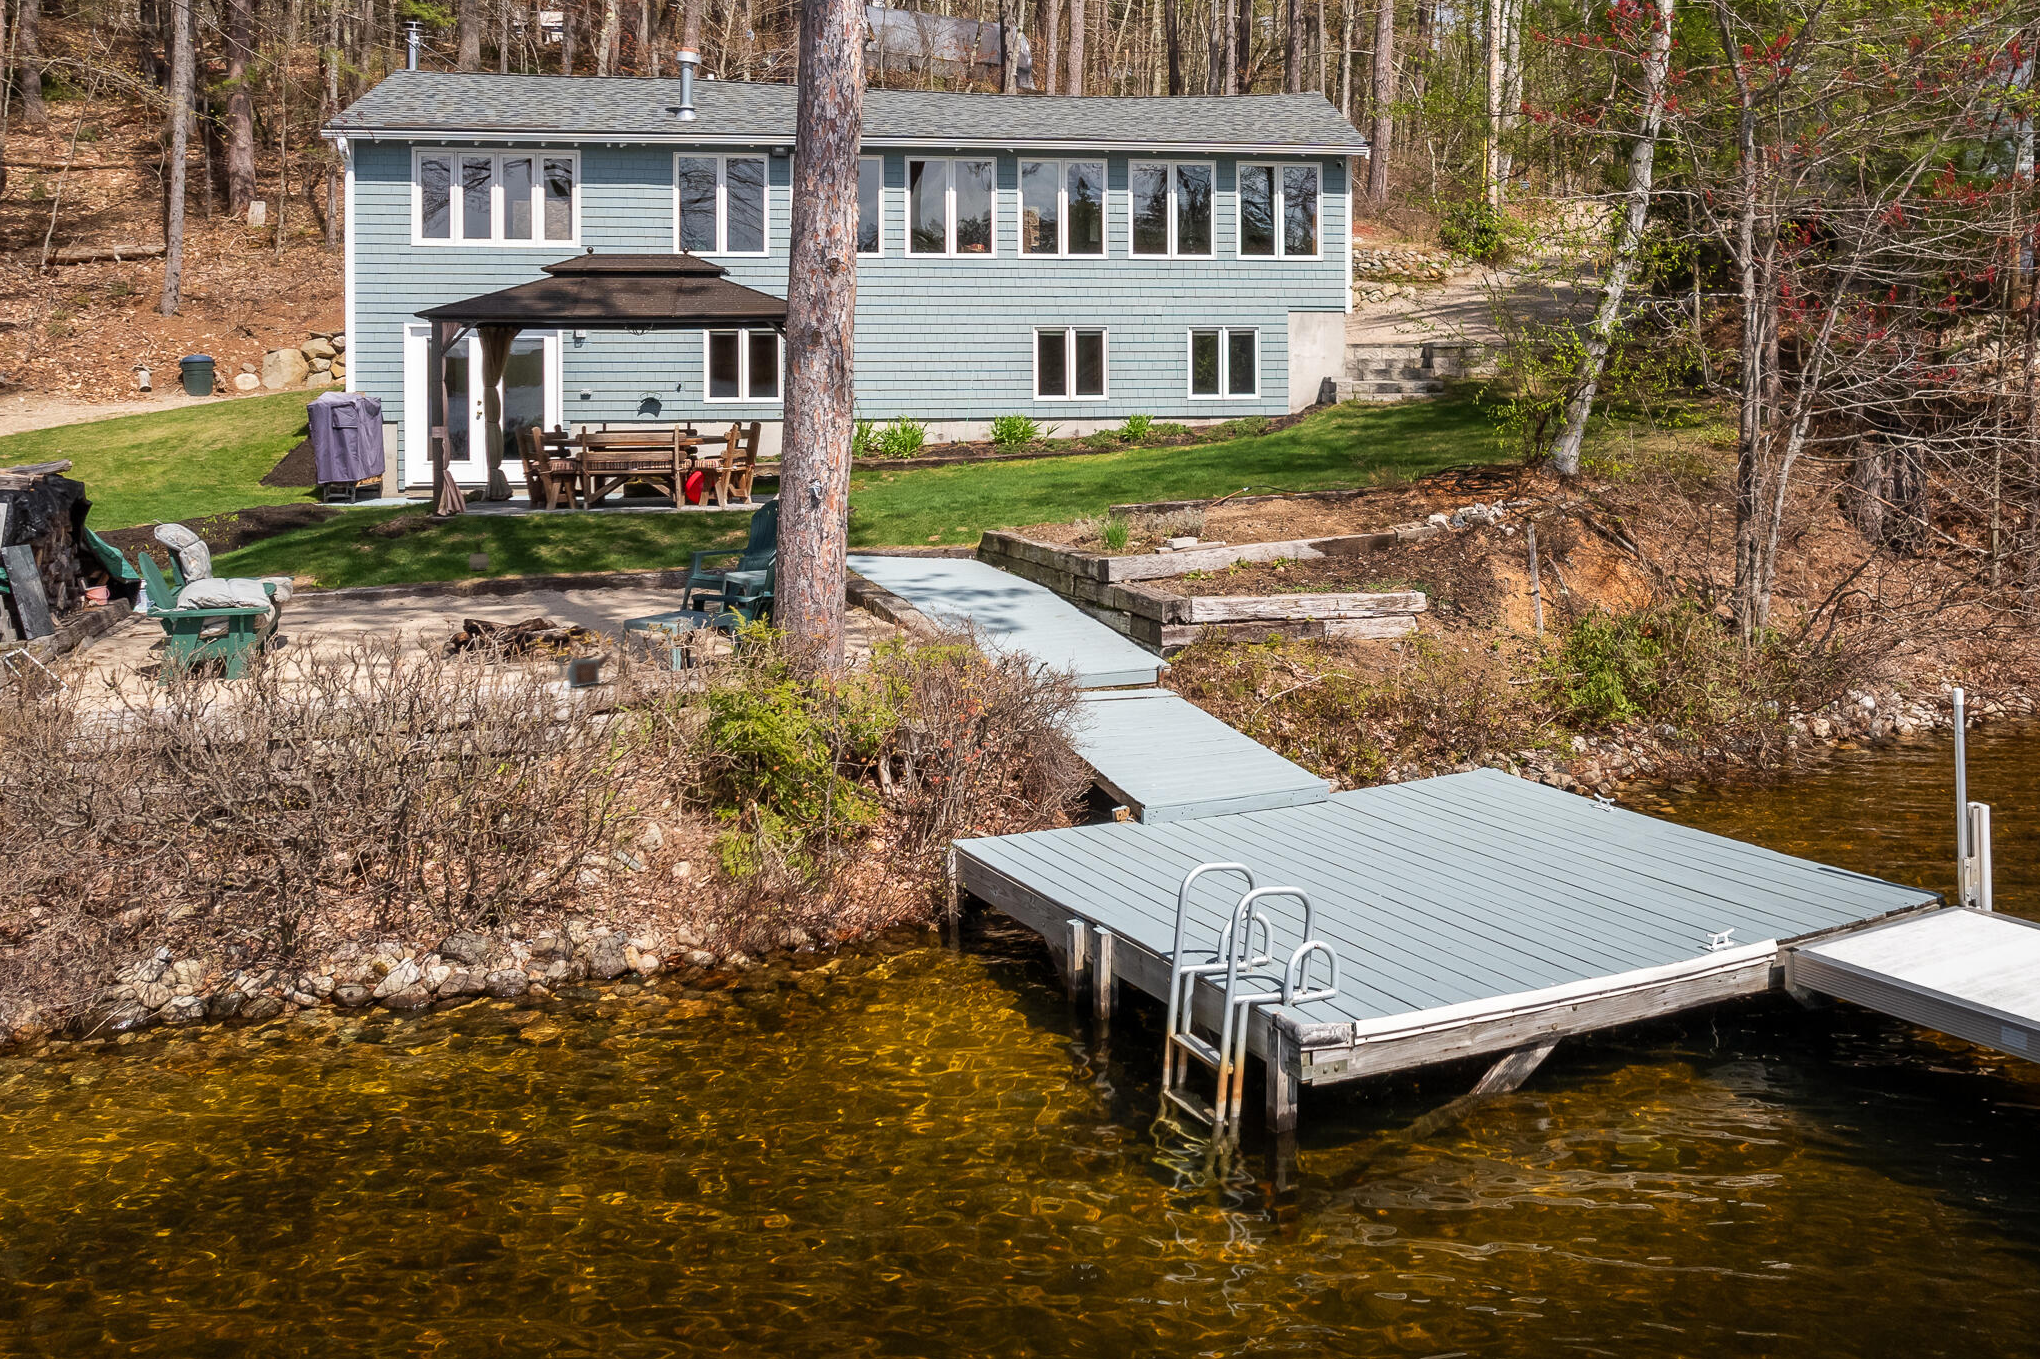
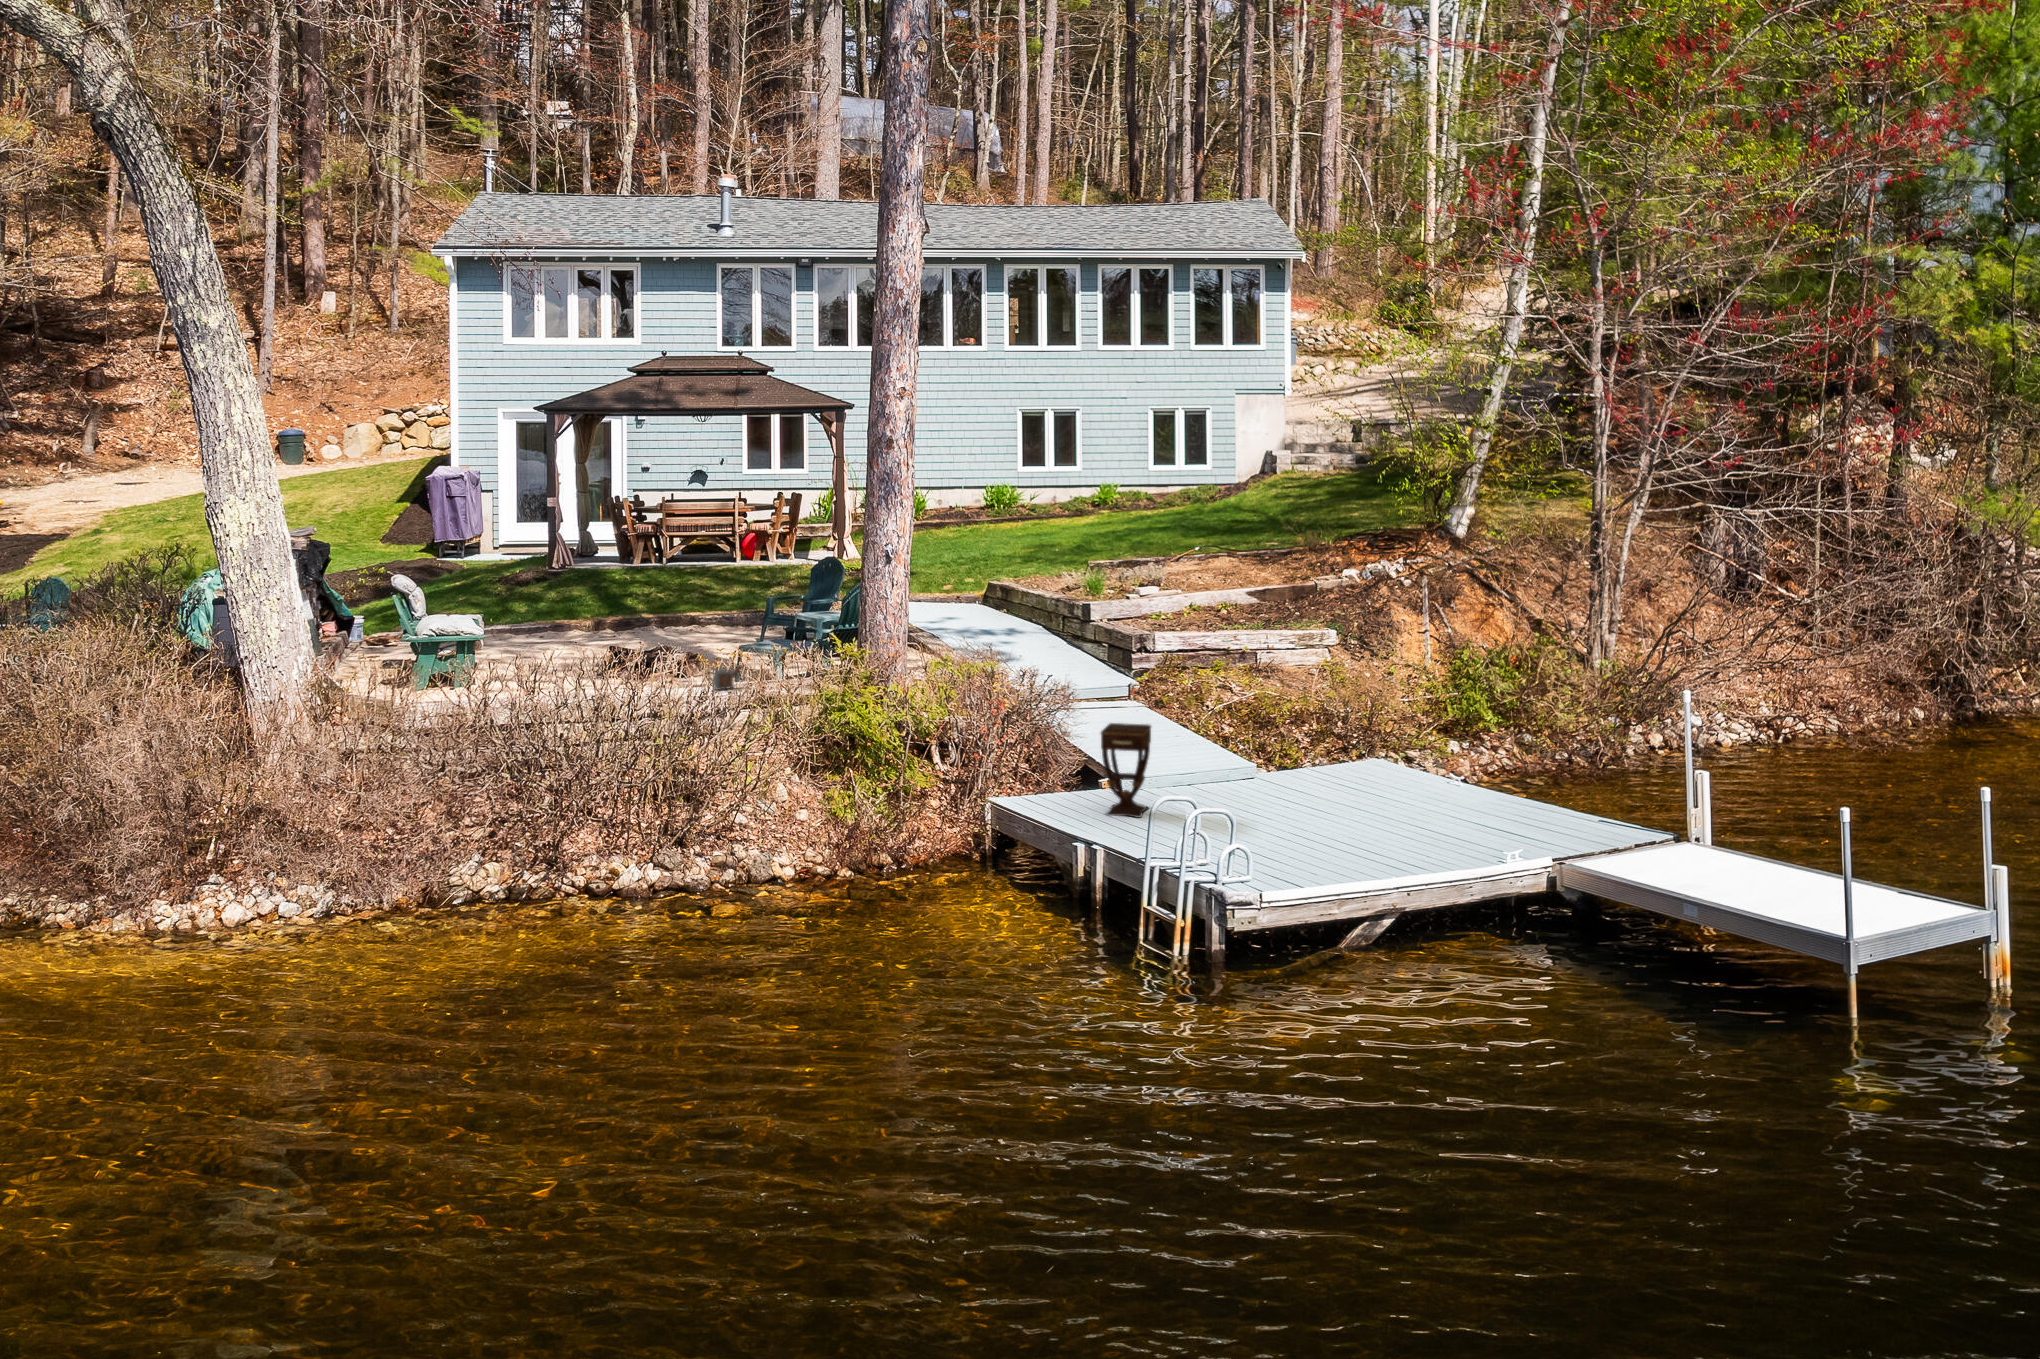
potted plant: present [461,522,489,571] -> none [588,574,615,613]
side table: none [1114,736,1189,876] -> present [1101,723,1151,818]

